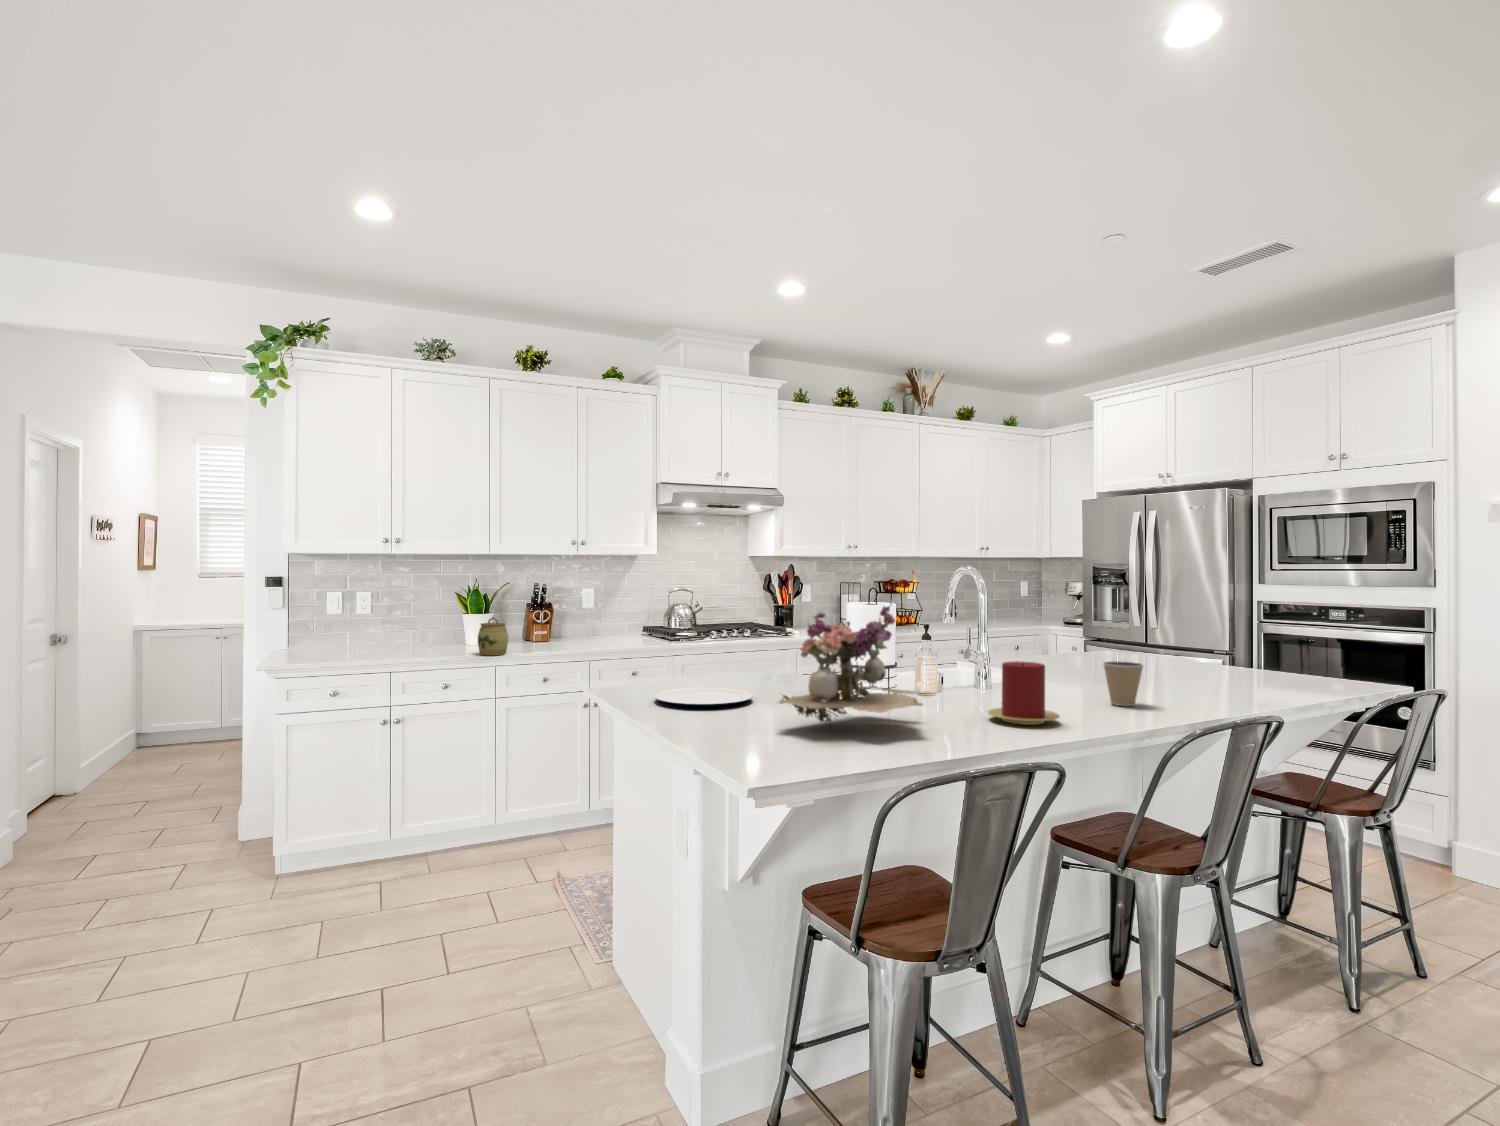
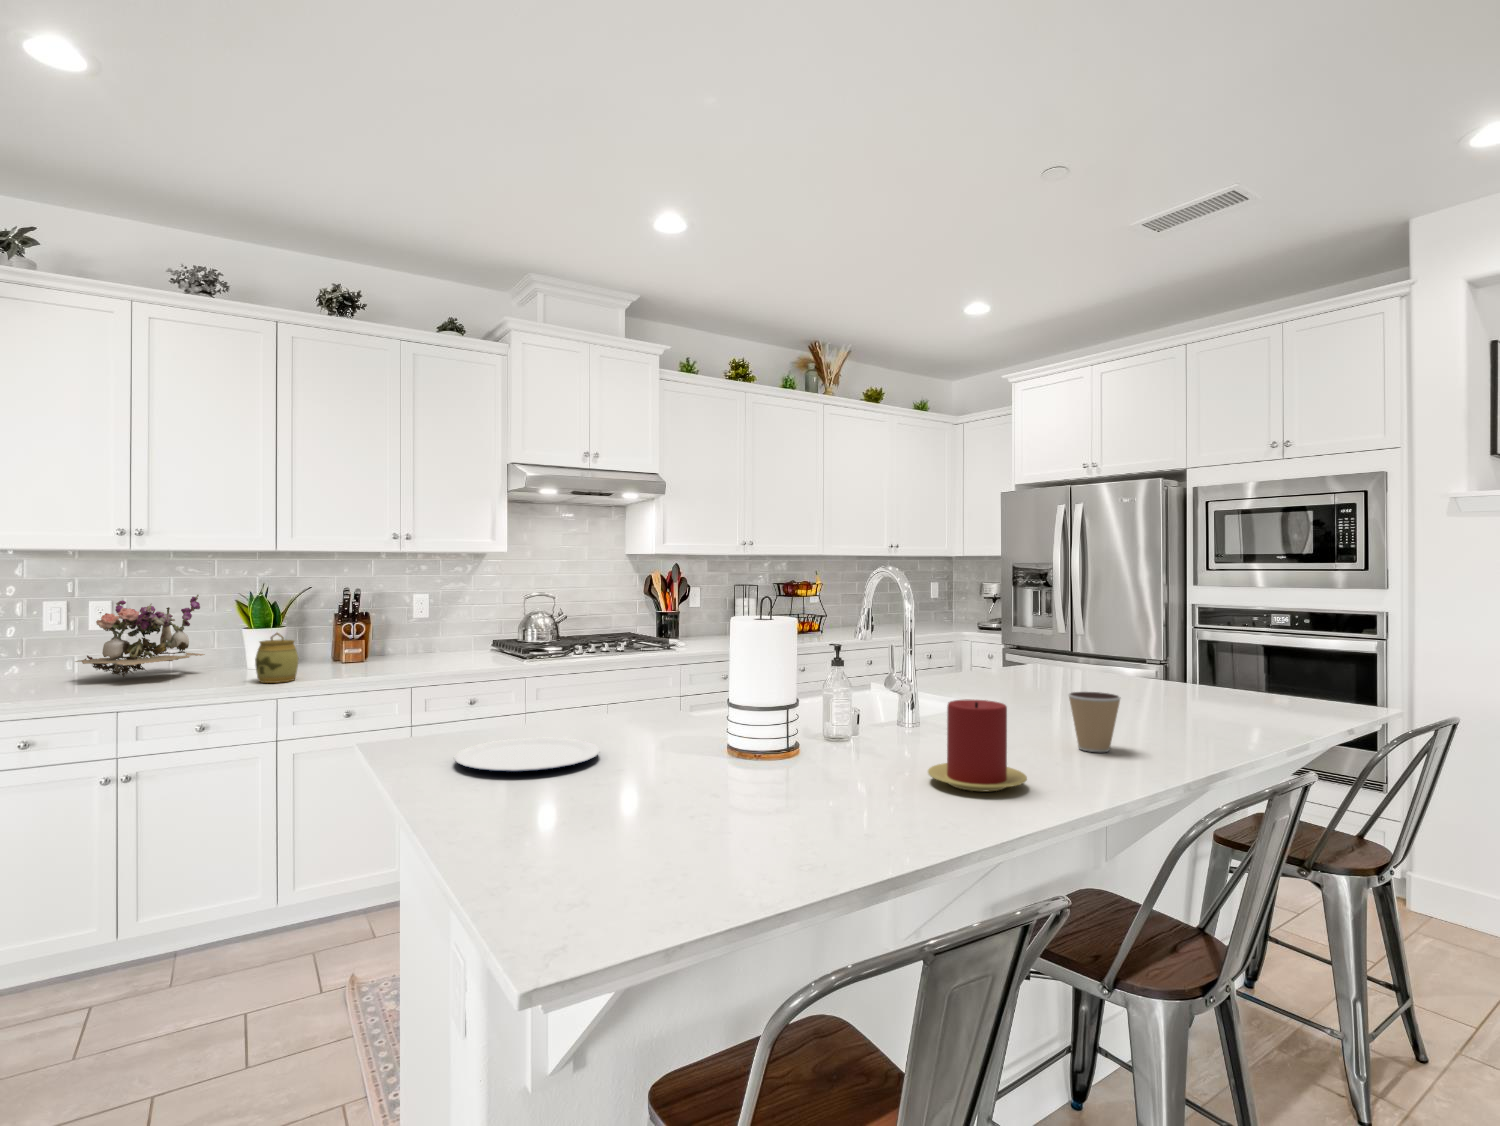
flower arrangement: present [779,604,922,725] -> present [75,595,205,678]

